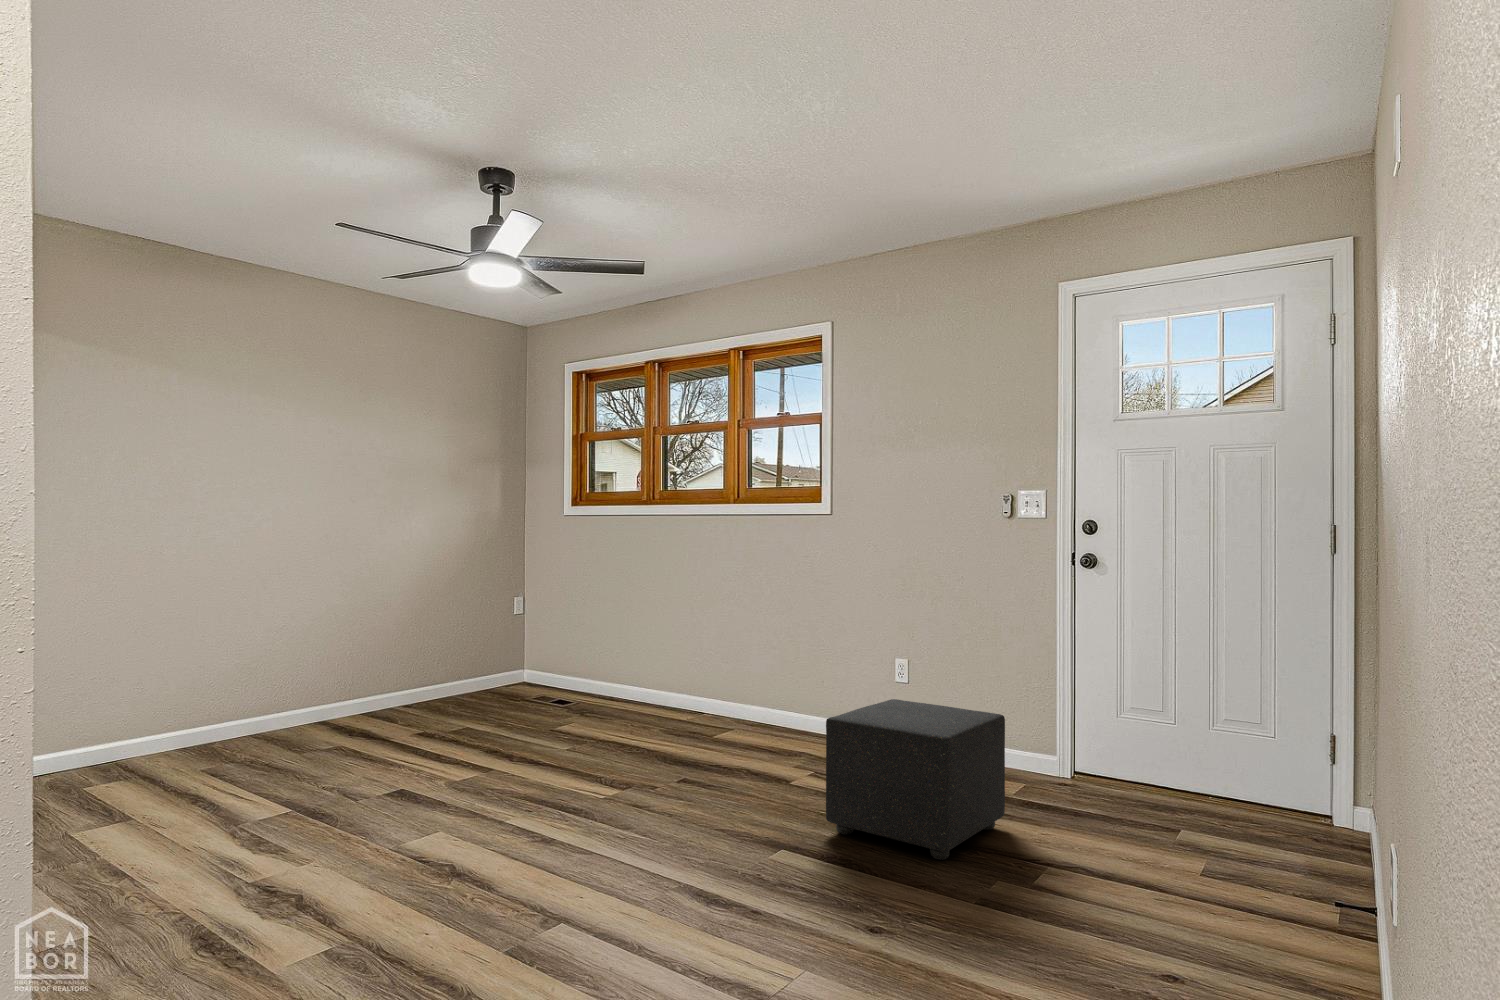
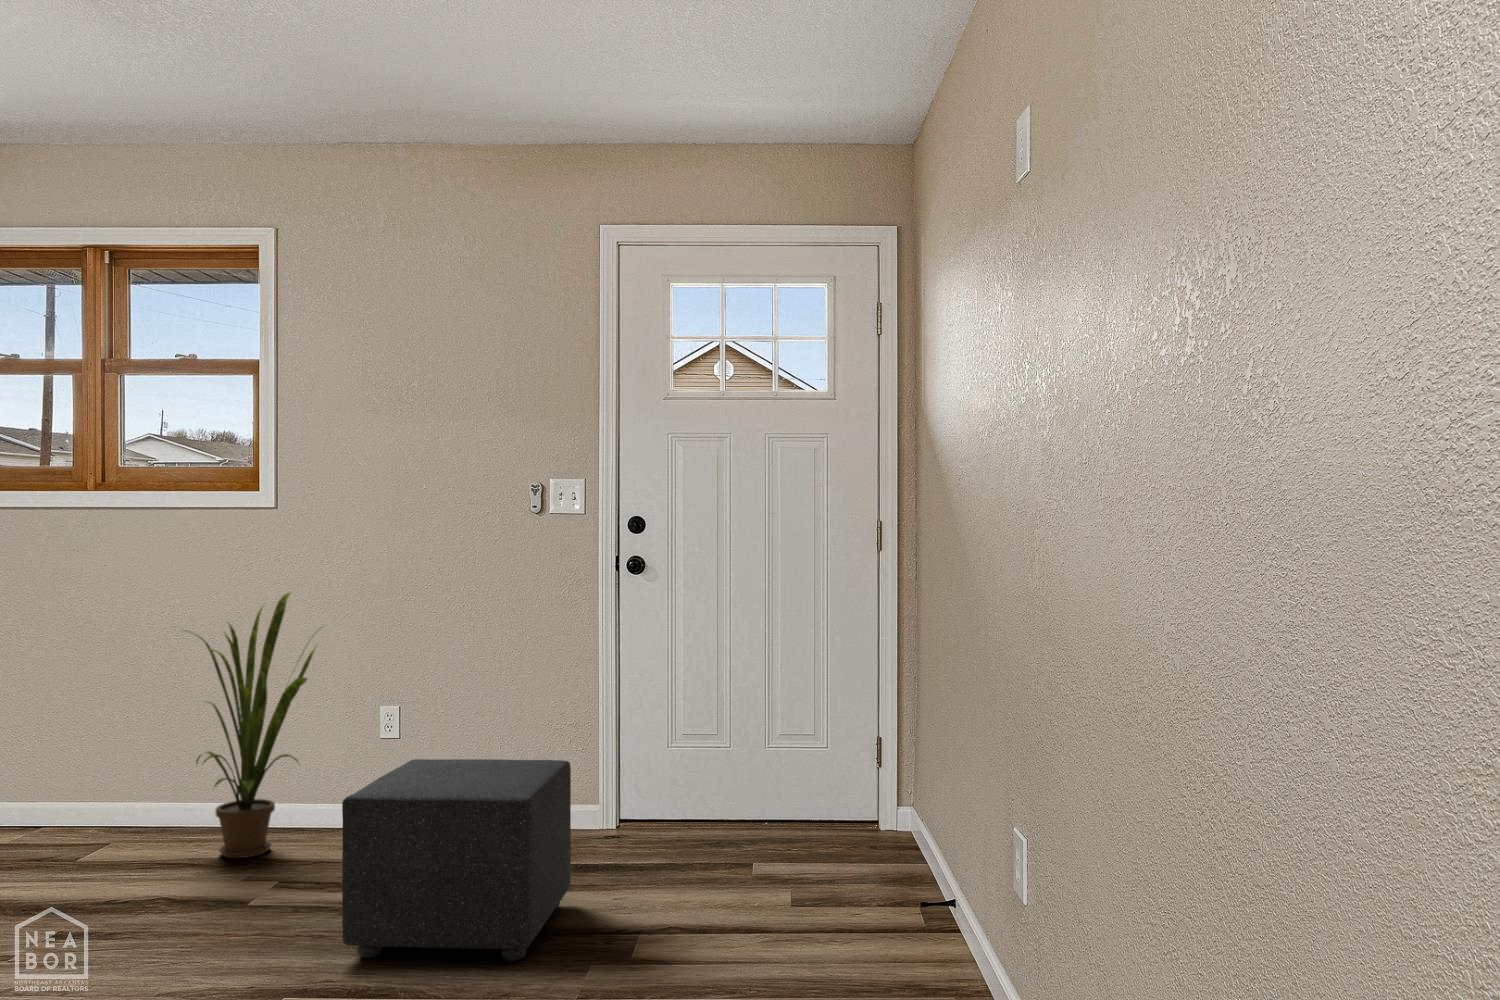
house plant: none [770,574,859,753] -> present [185,593,316,858]

